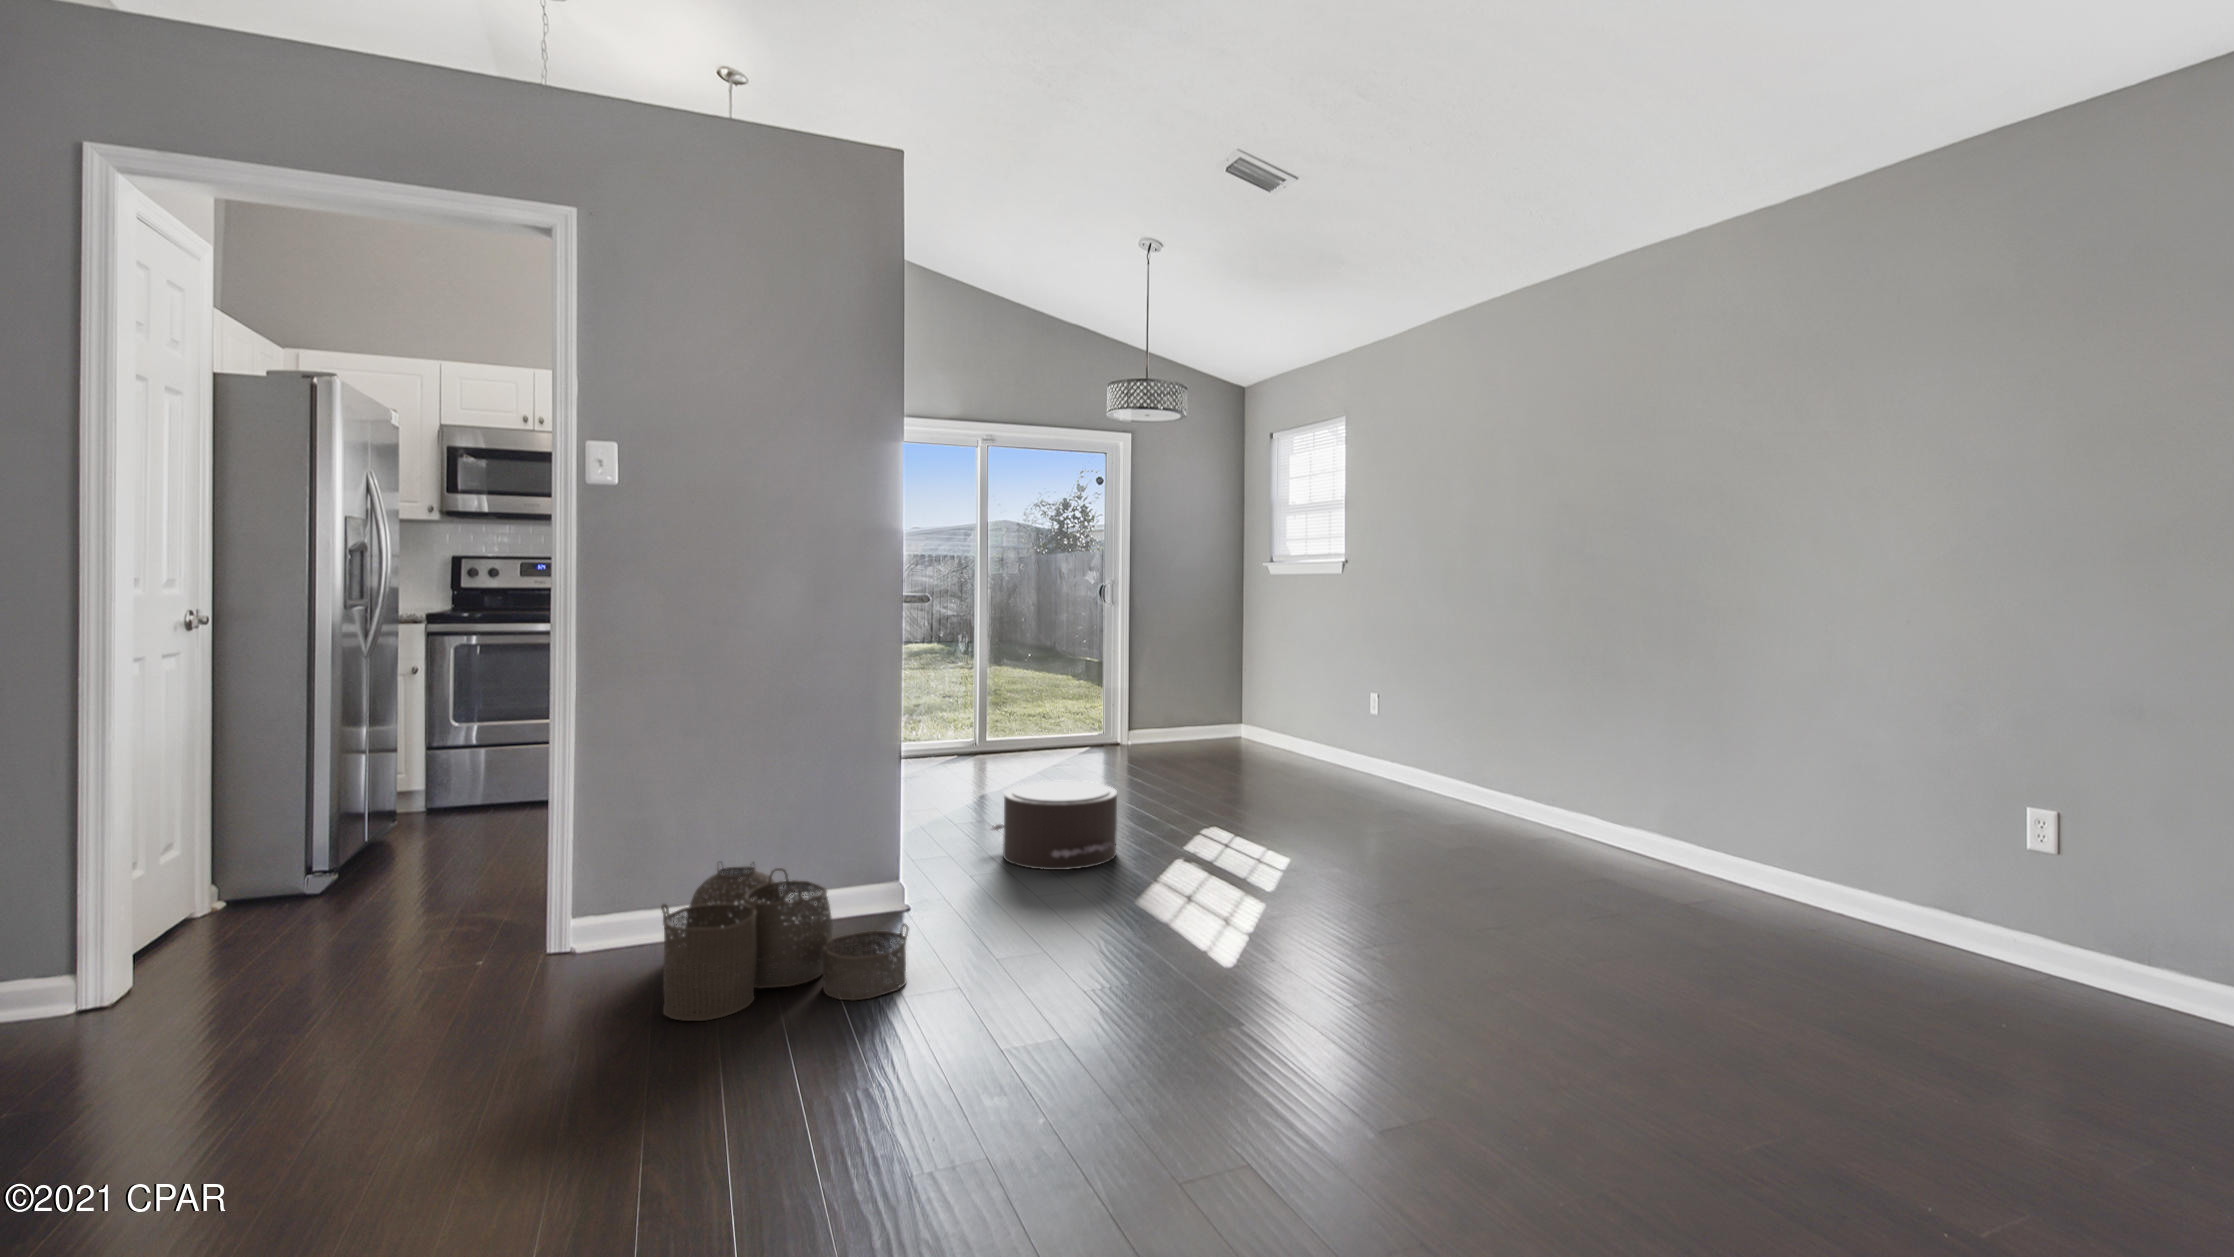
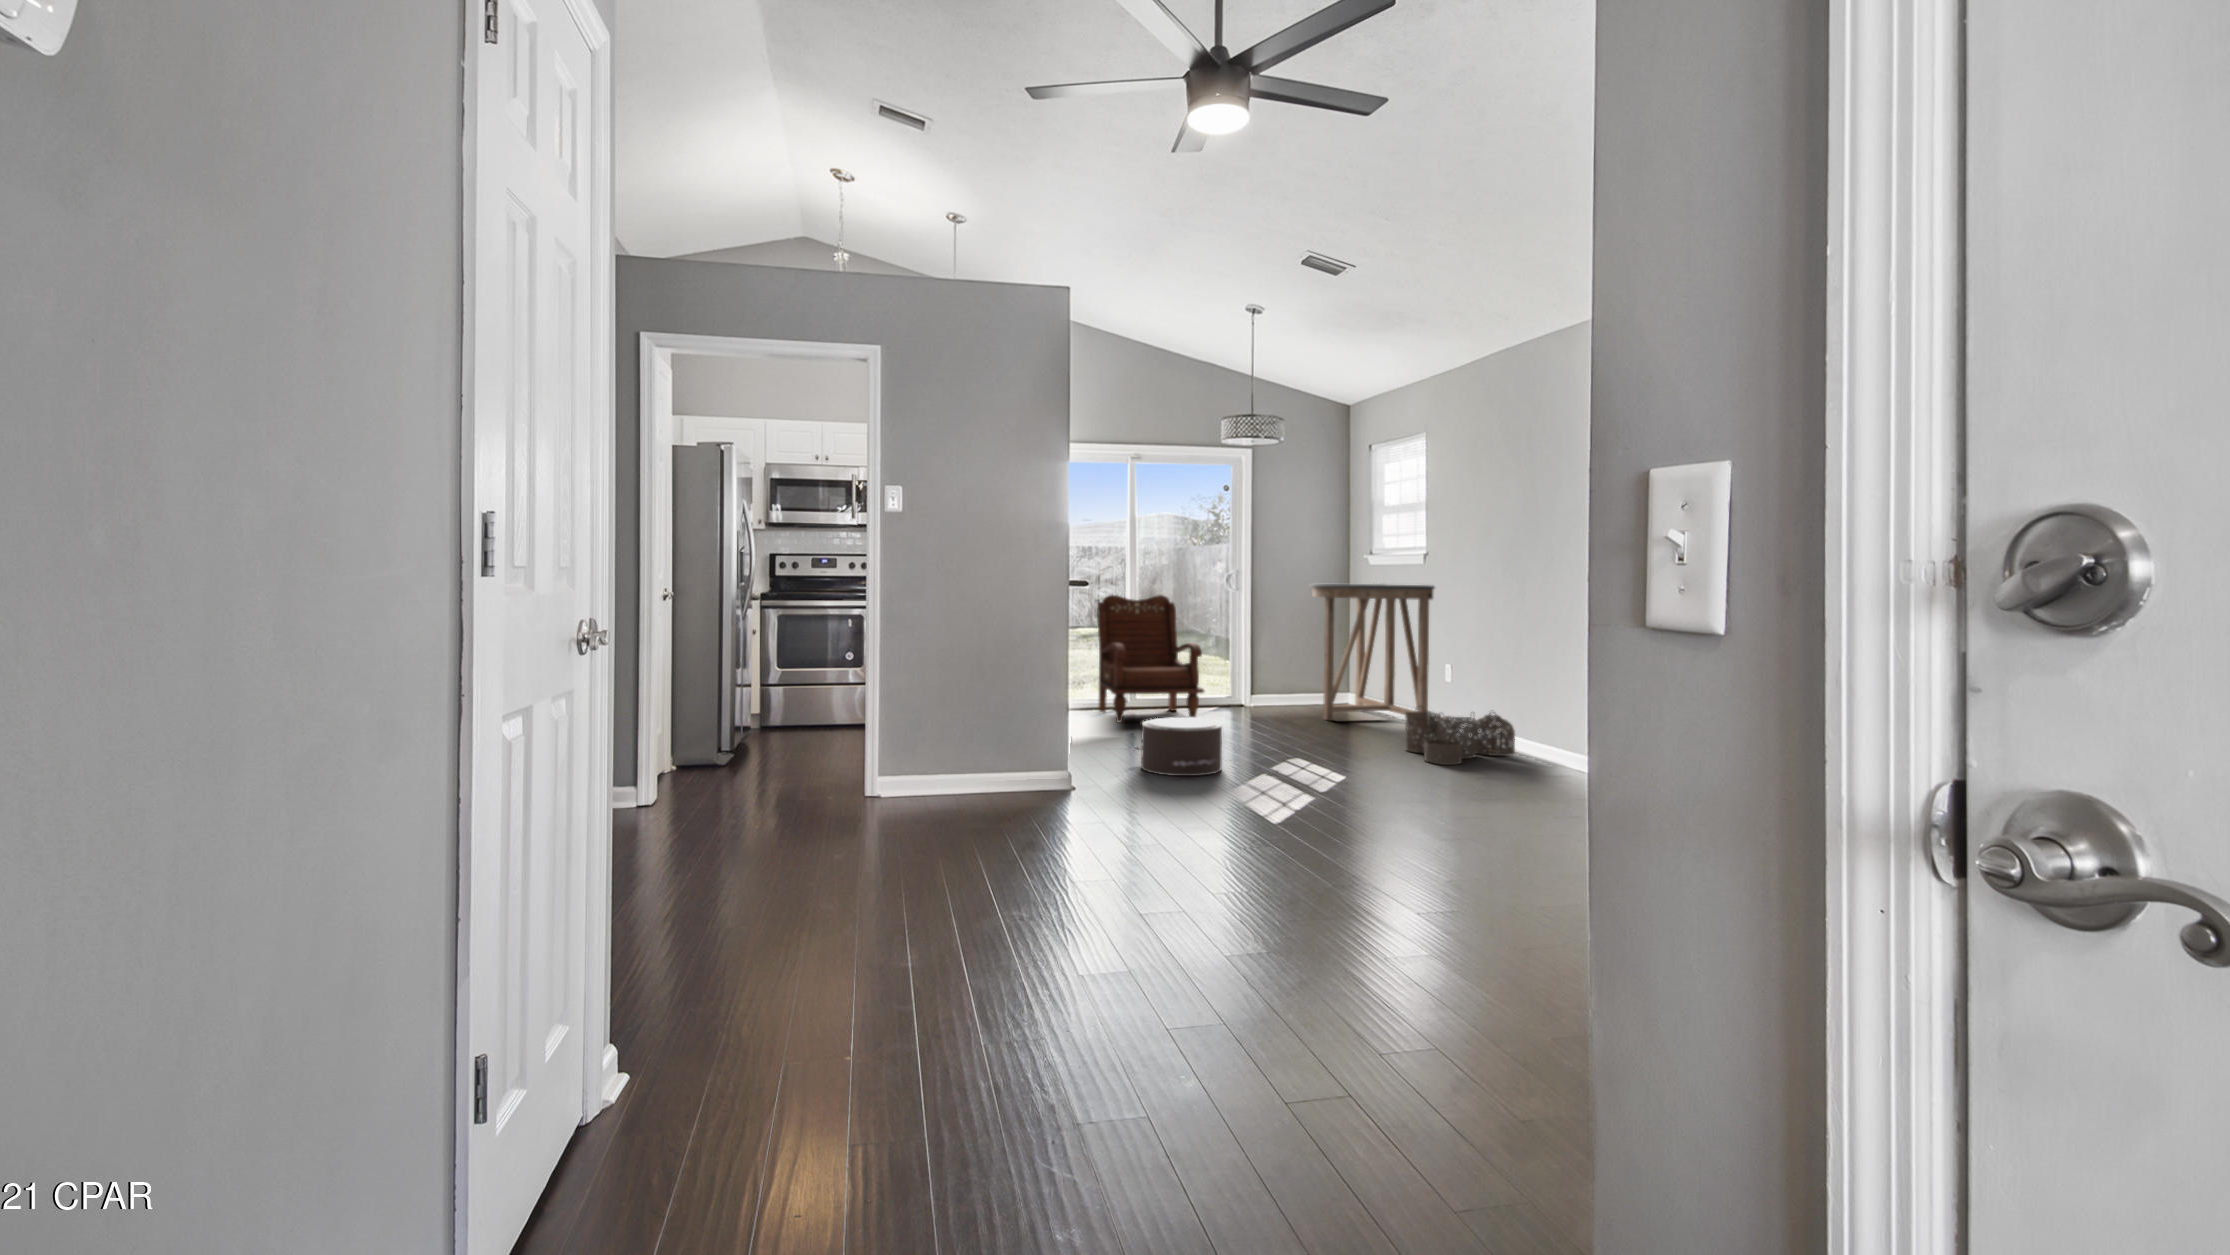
console table: none [1203,591,1359,769] -> present [1311,583,1435,720]
armchair: none [935,605,1076,774] -> present [1097,595,1204,722]
woven basket: present [661,861,909,1021] -> present [1405,706,1515,765]

